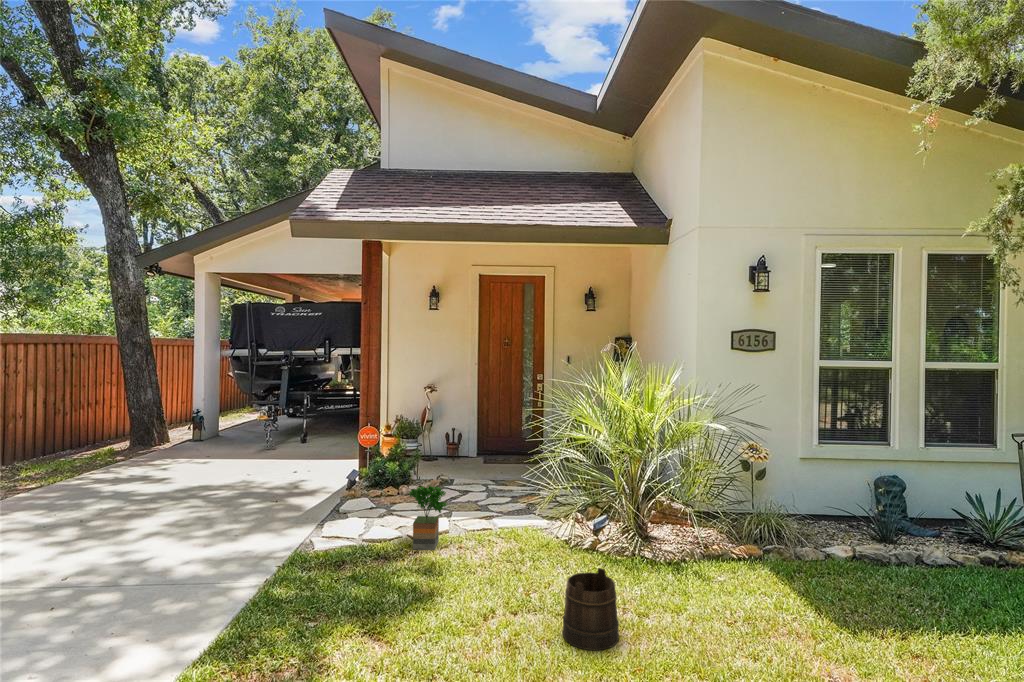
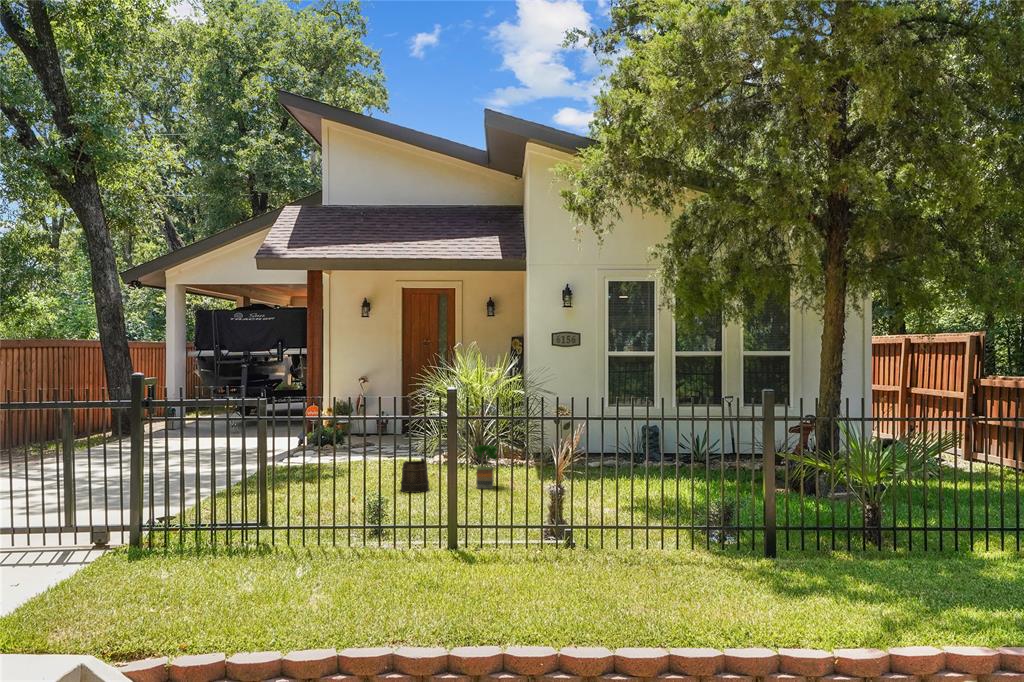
potted tree: present [409,486,447,550] -> present [473,445,497,489]

